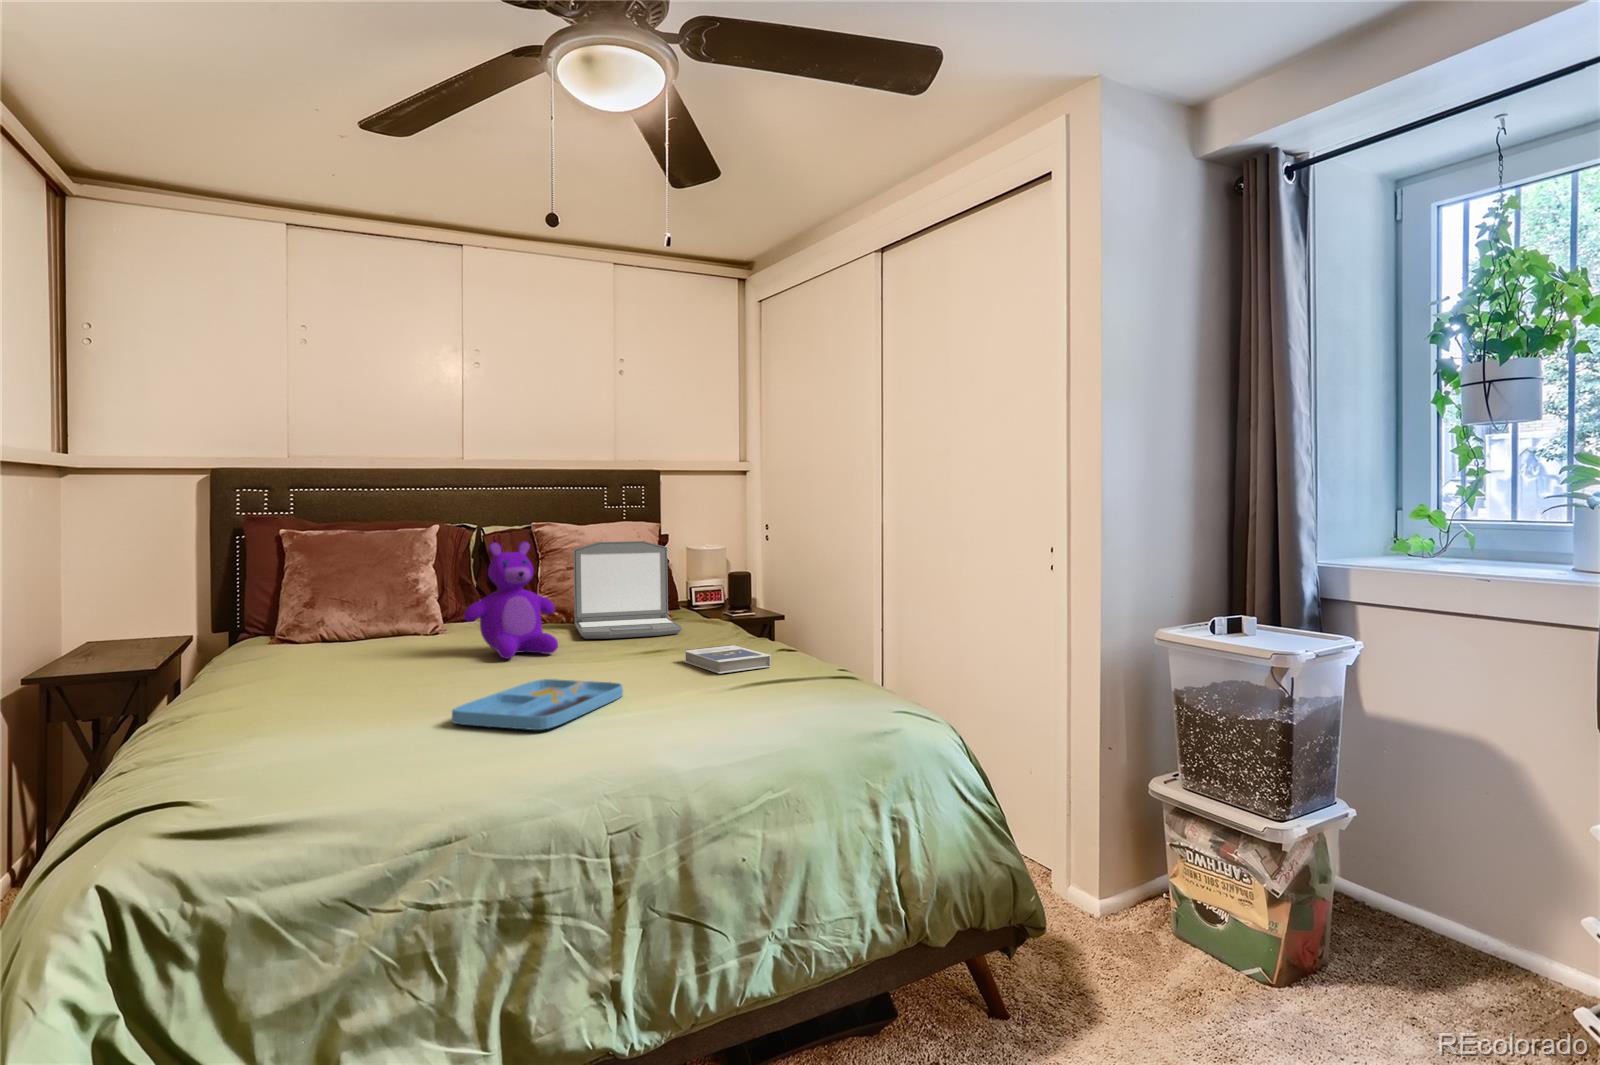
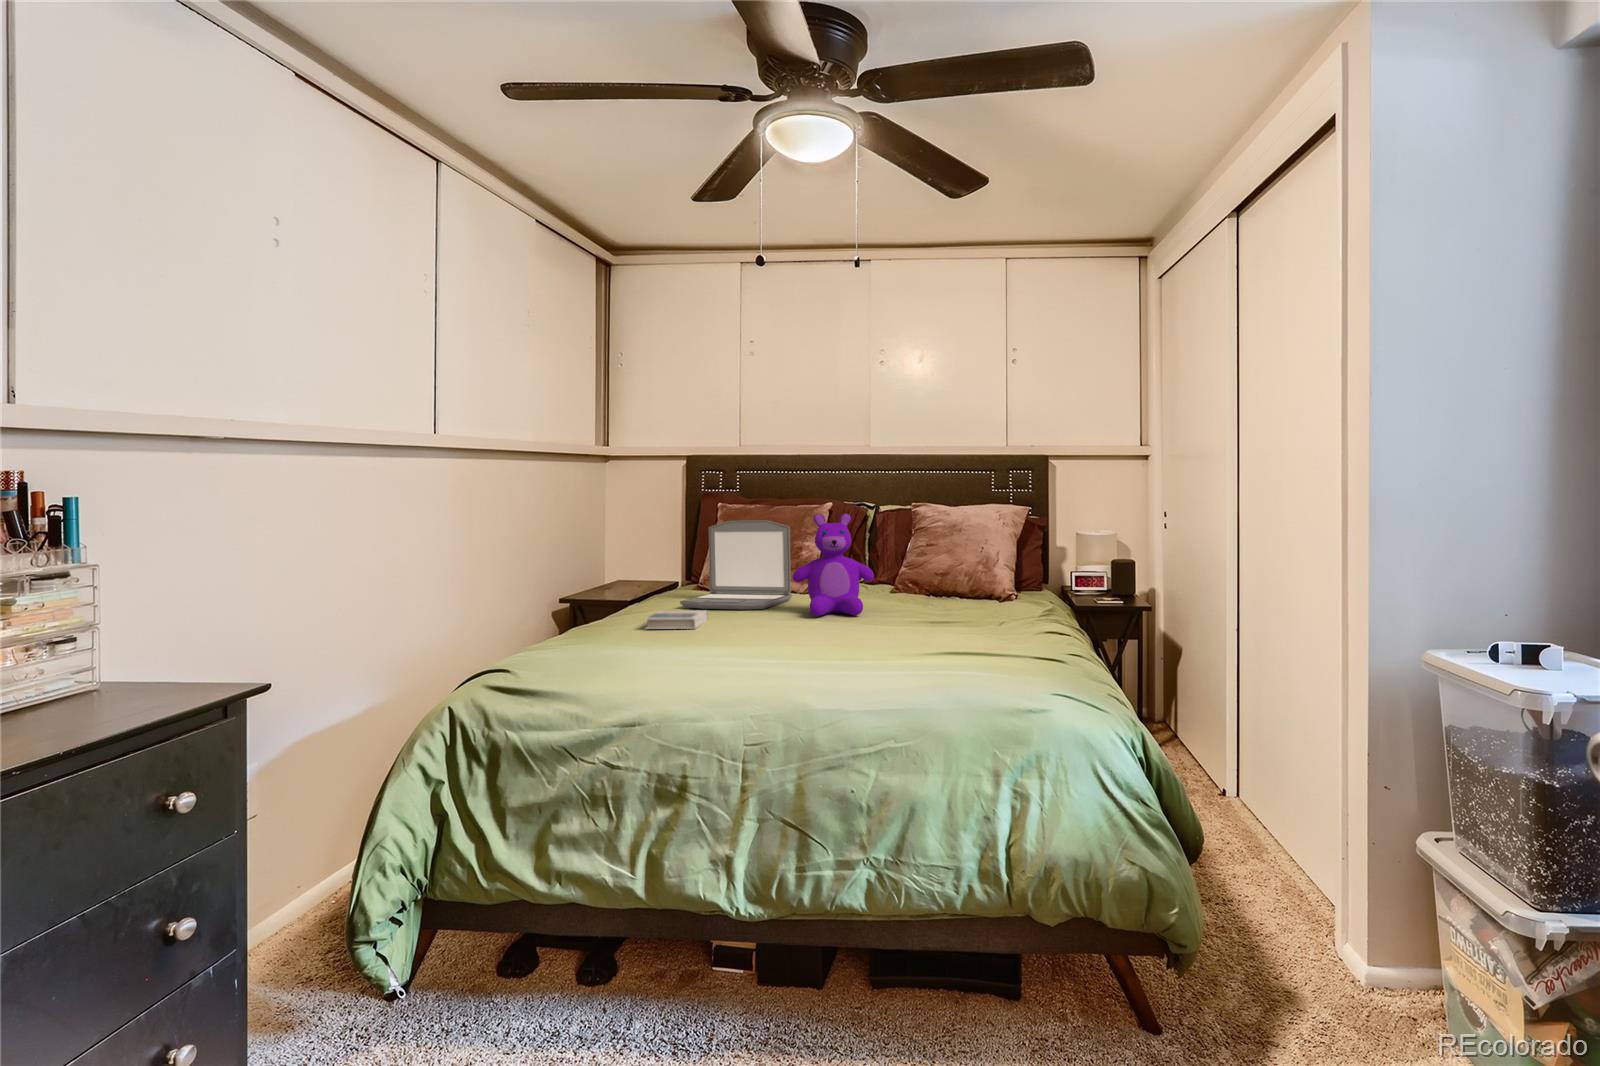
laptop: present [573,541,682,639] -> present [680,520,792,609]
hardback book: present [682,645,771,674] -> present [646,610,708,629]
tray: present [452,679,623,730] -> none [699,630,846,662]

